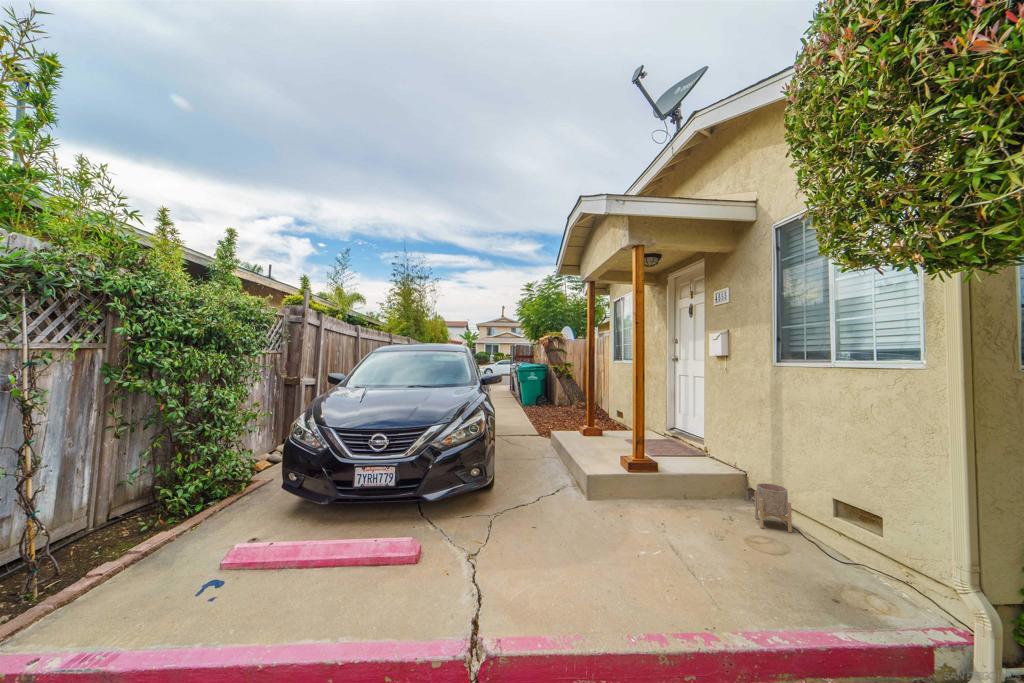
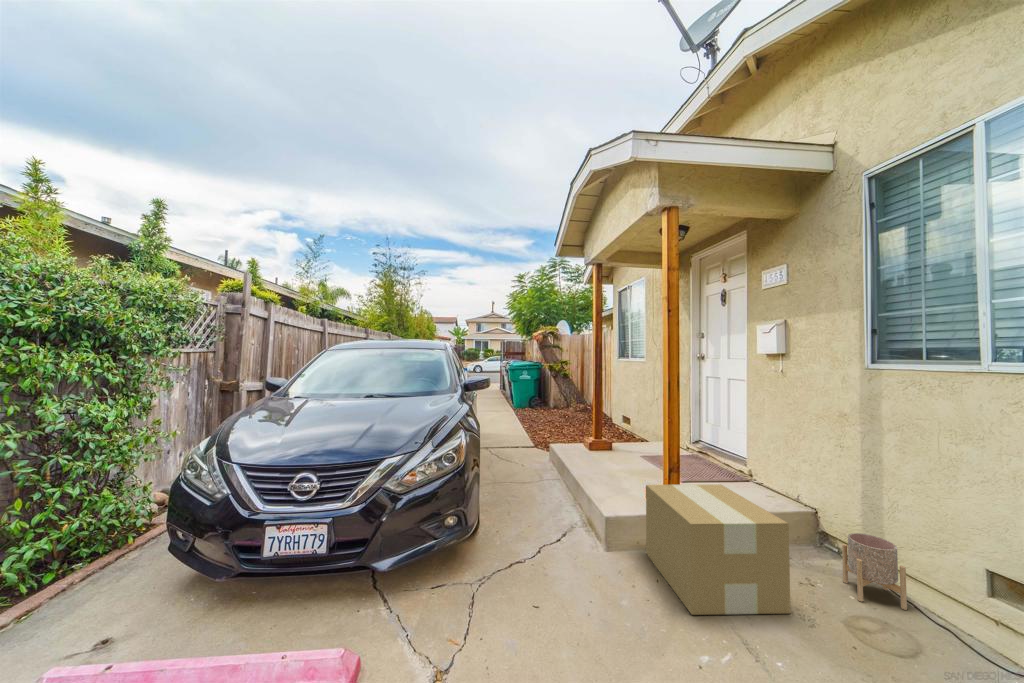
cardboard box: none [617,451,709,533] -> present [646,484,791,615]

